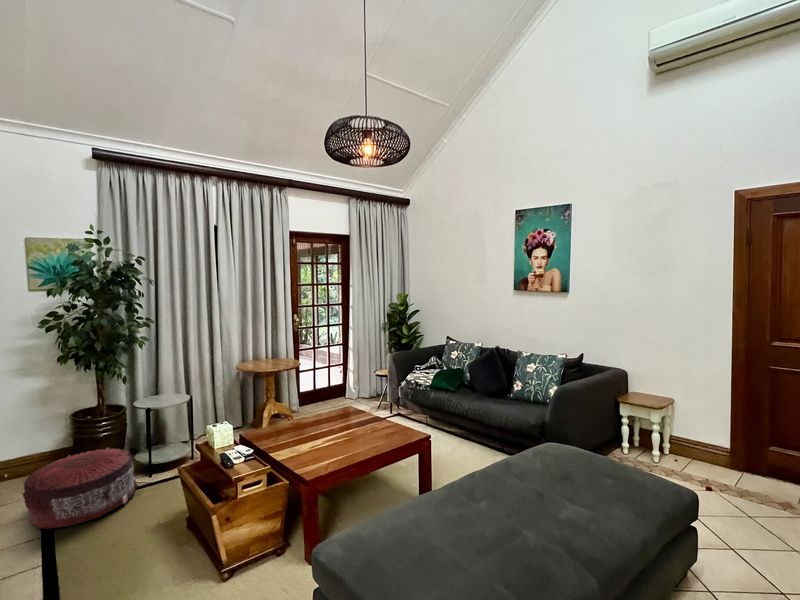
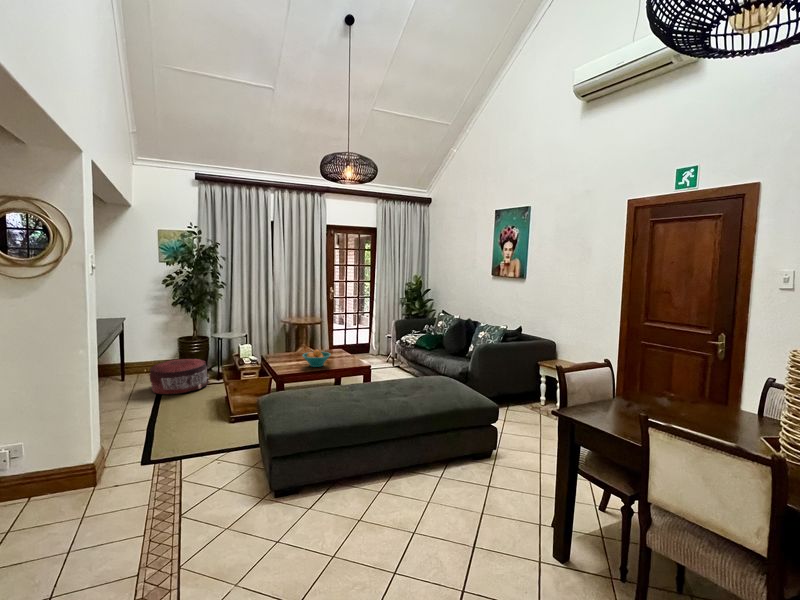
fruit bowl: none [324,419,368,448] -> present [303,350,331,367]

